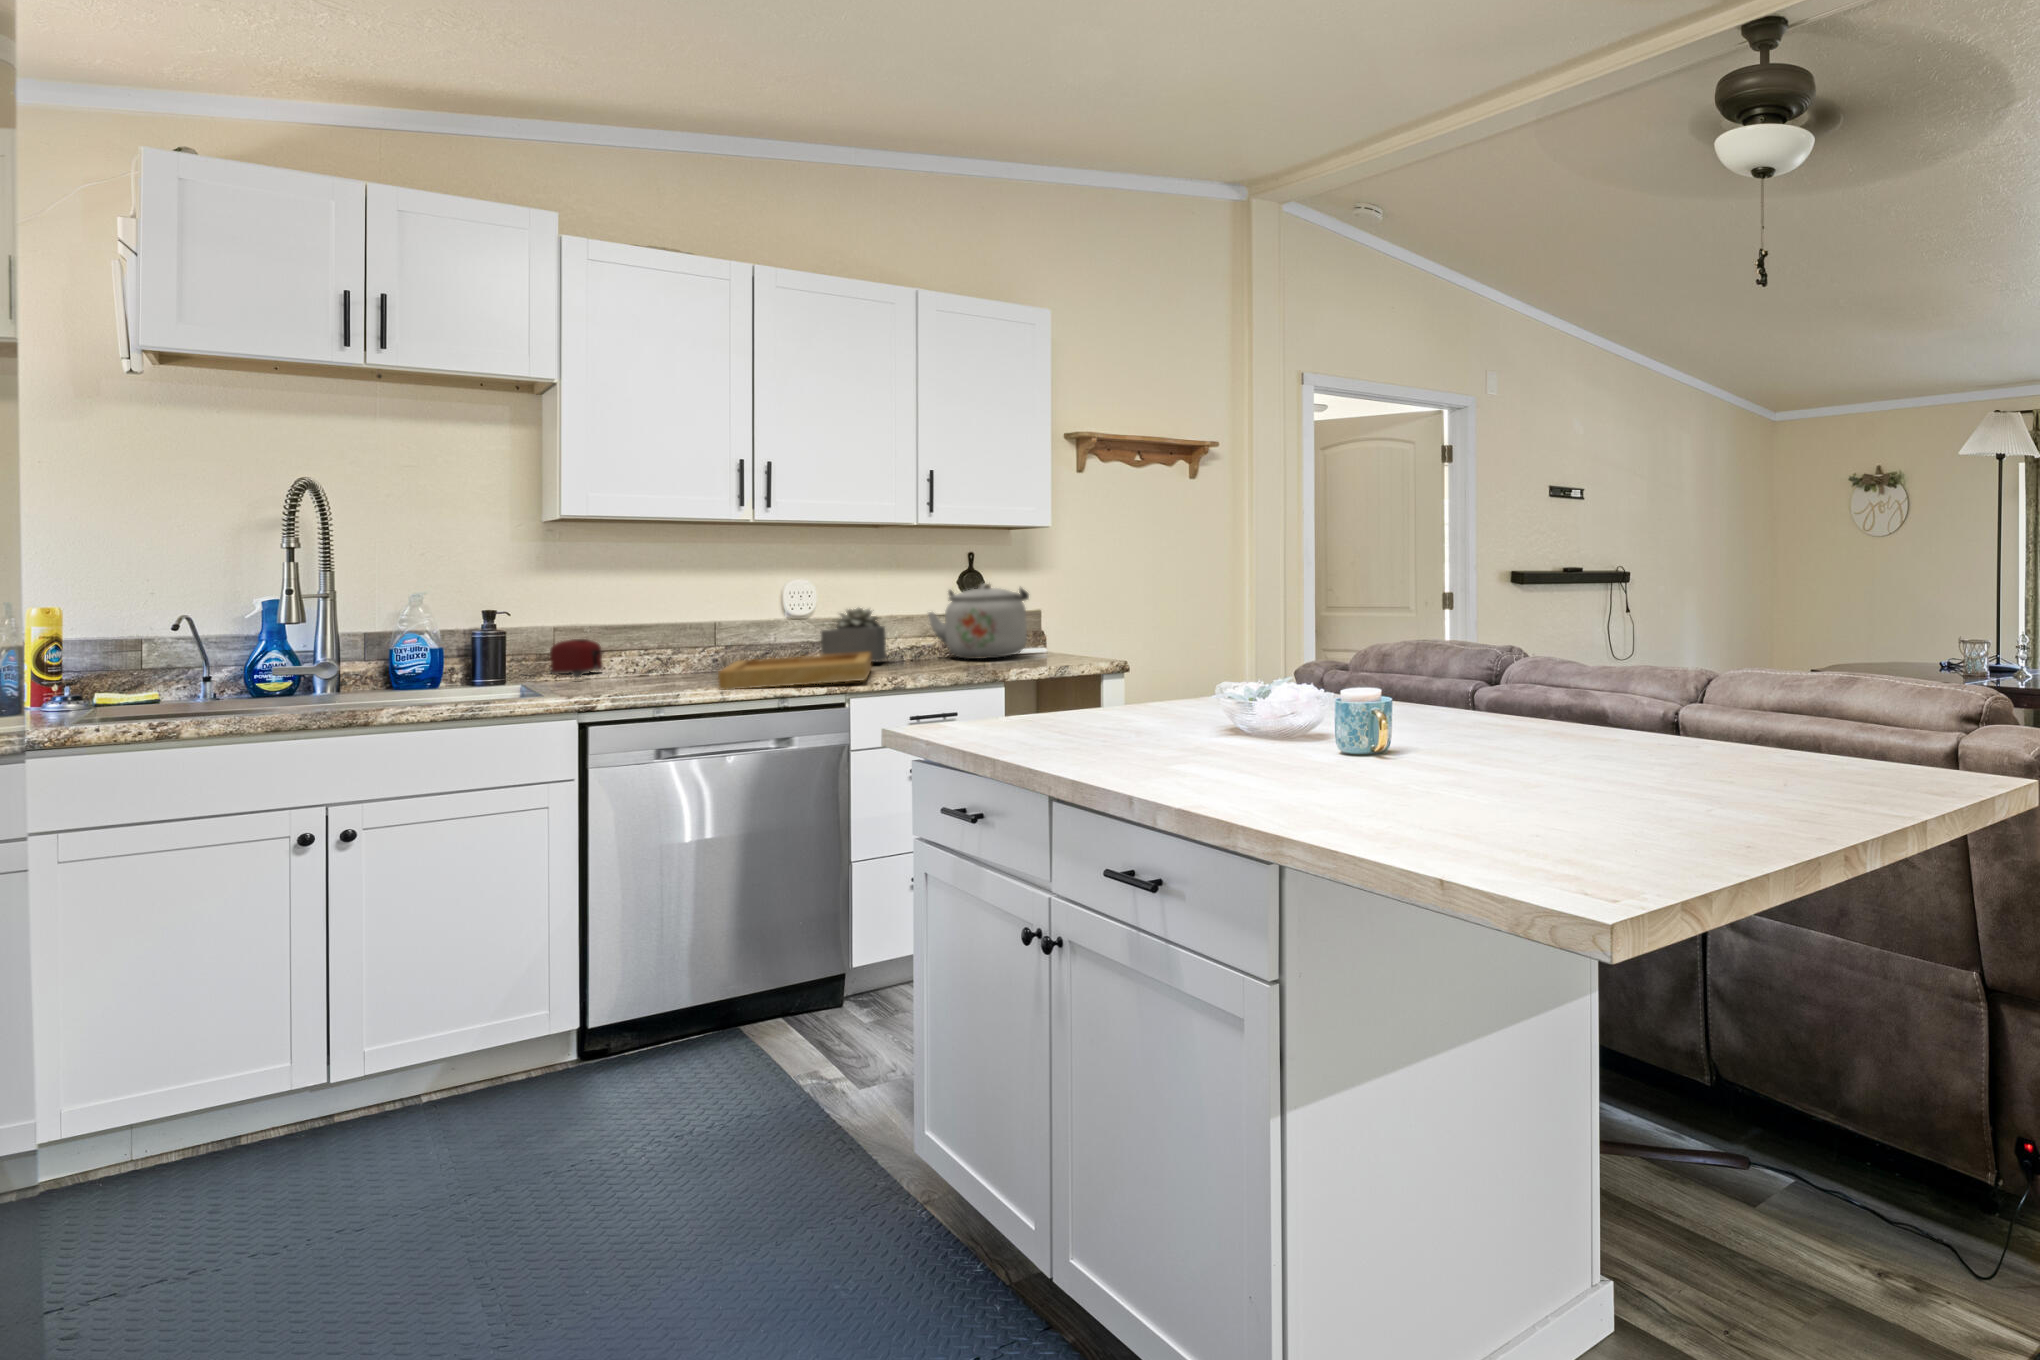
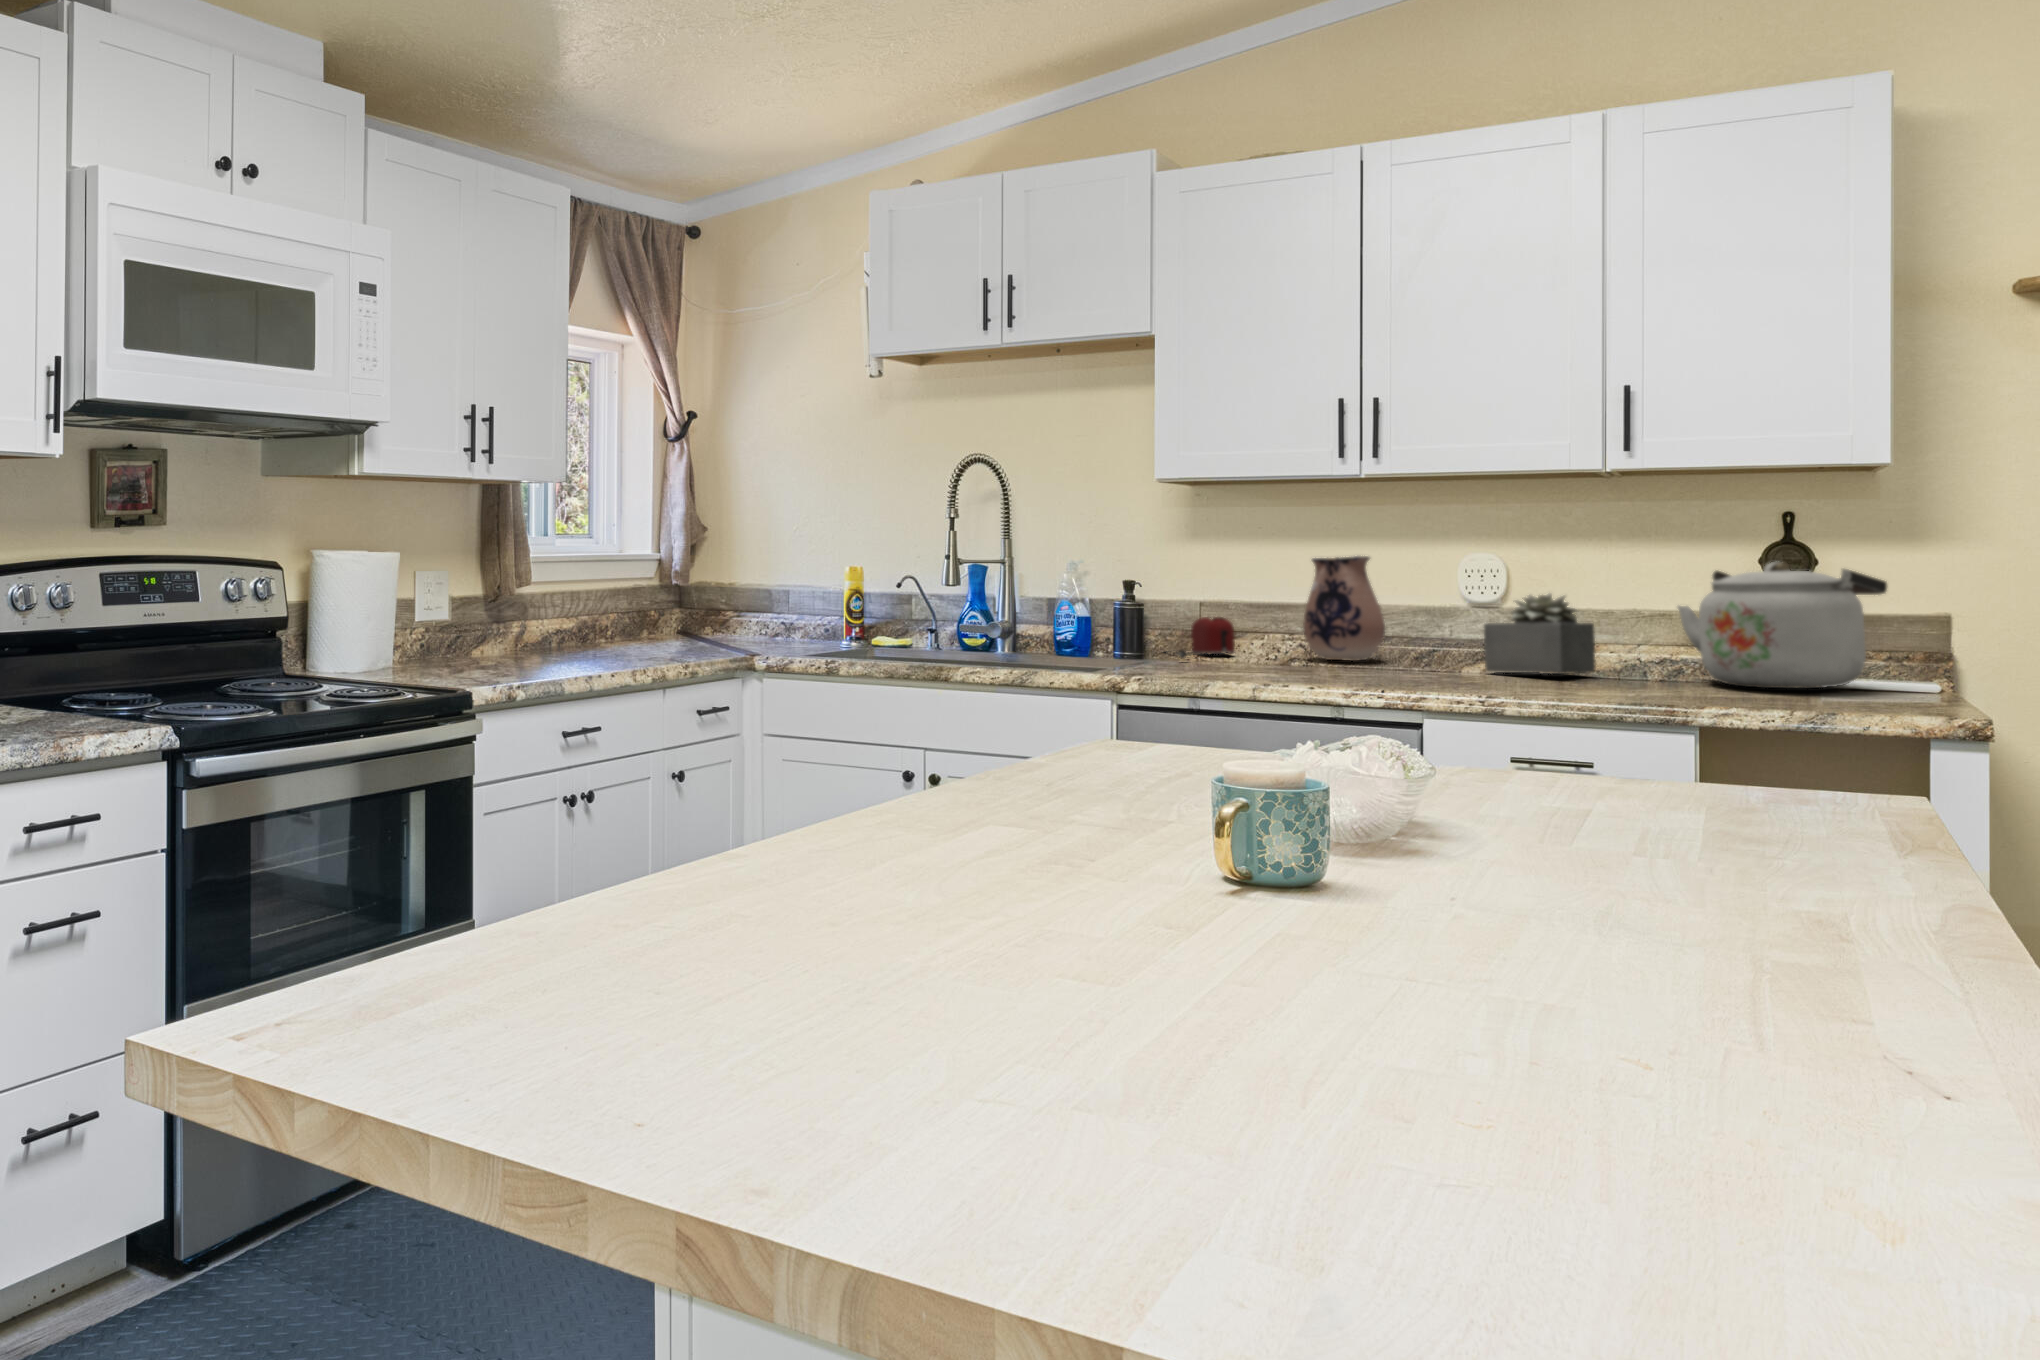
ceramic pitcher: none [665,584,733,668] -> present [1303,556,1385,661]
tray: present [718,652,872,690] -> none [1269,655,1527,694]

